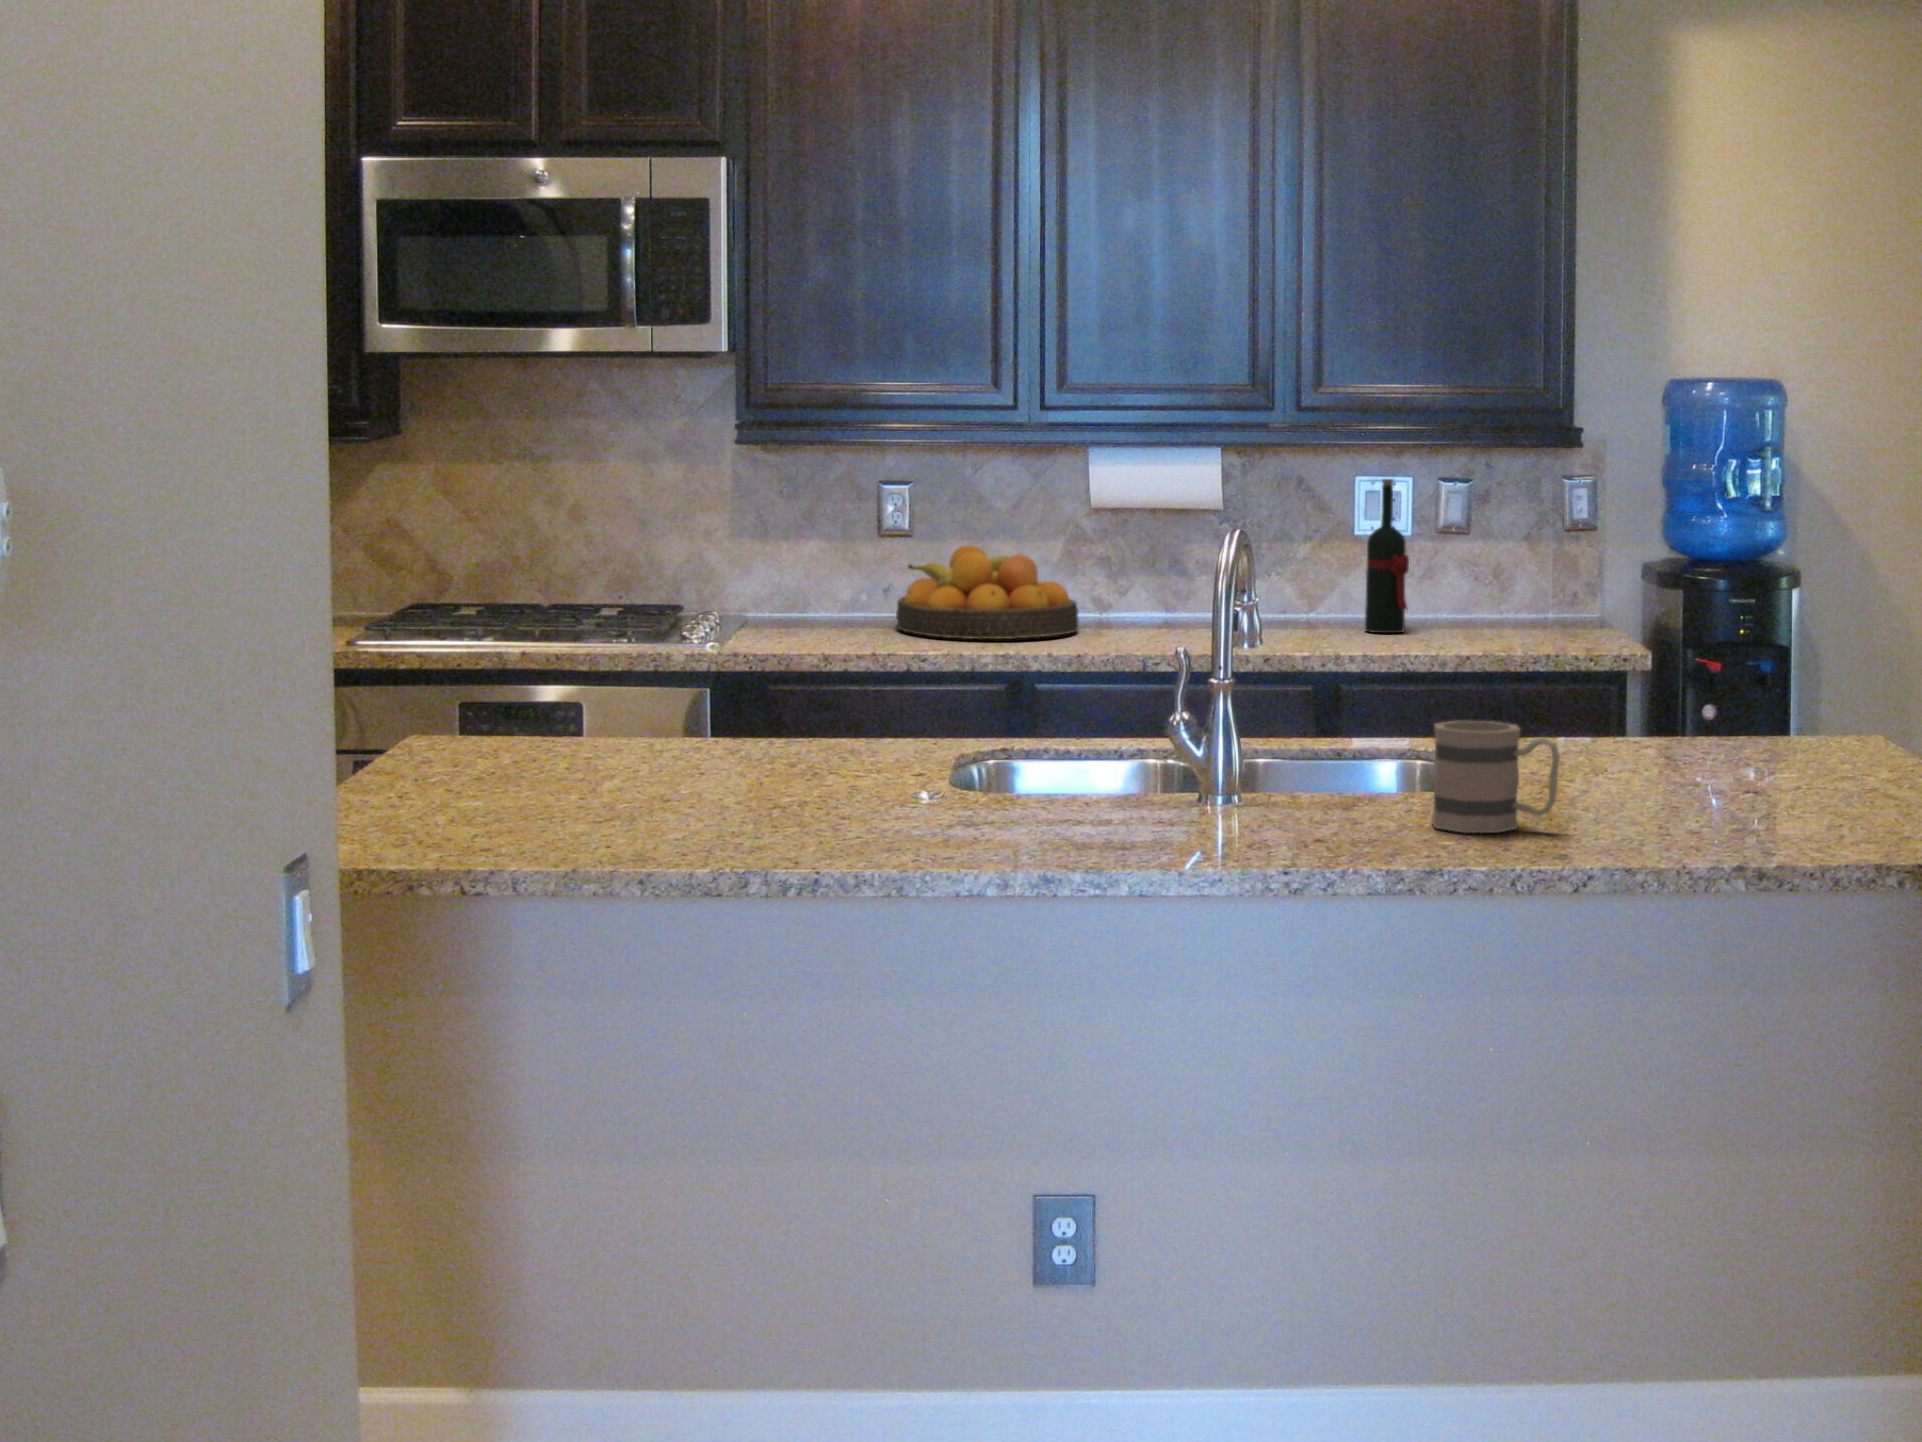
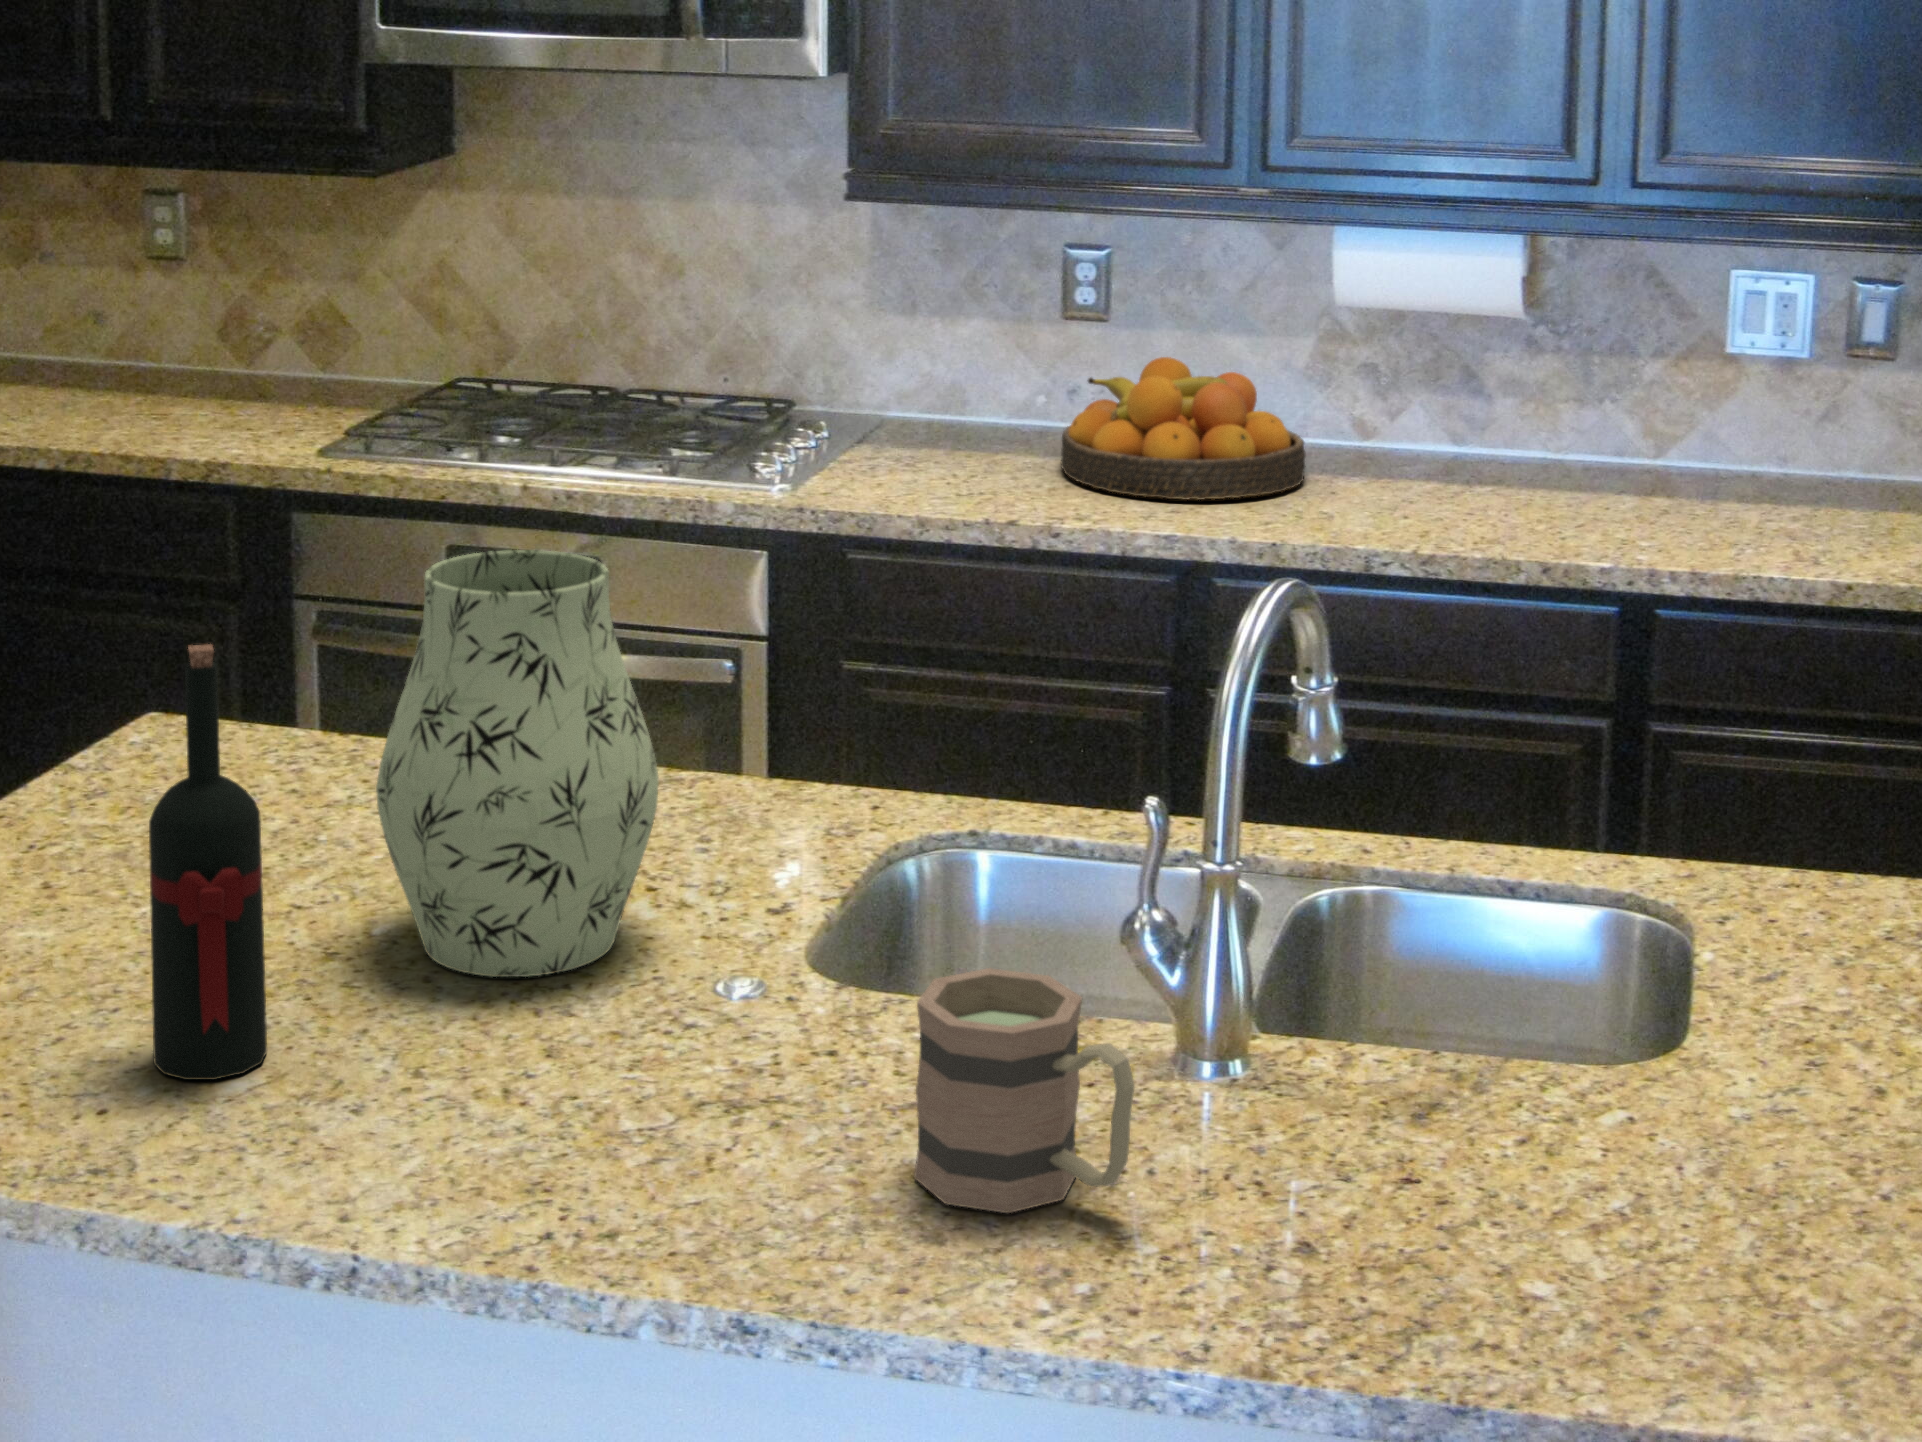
wine bottle: present [1365,479,1409,633] -> present [149,644,267,1080]
vase: none [690,548,866,800] -> present [376,550,659,977]
mug: present [1432,721,1560,833] -> present [914,968,1135,1213]

